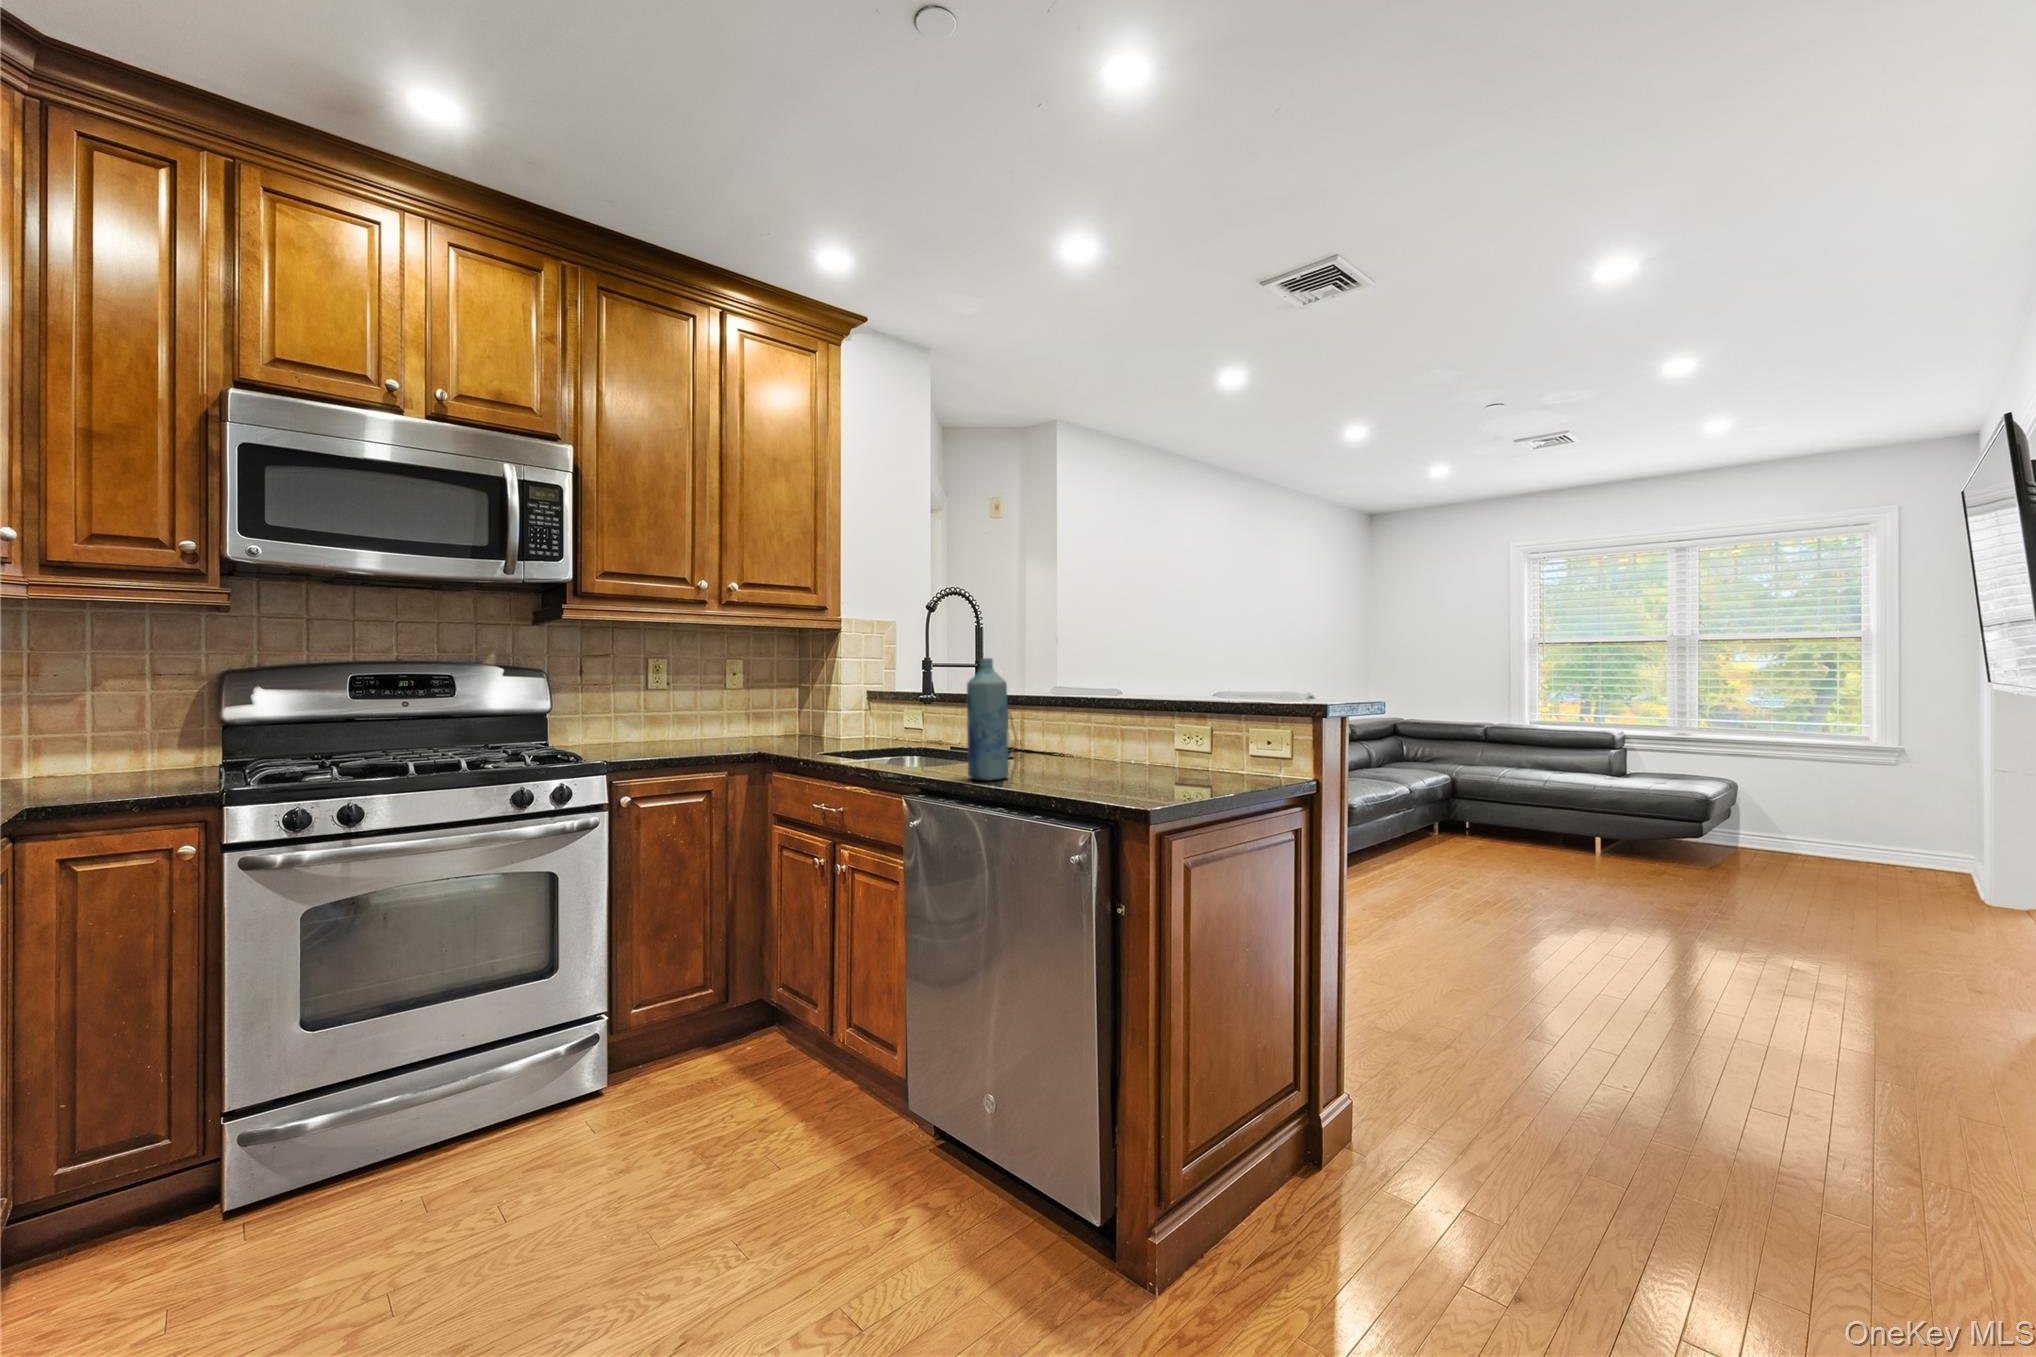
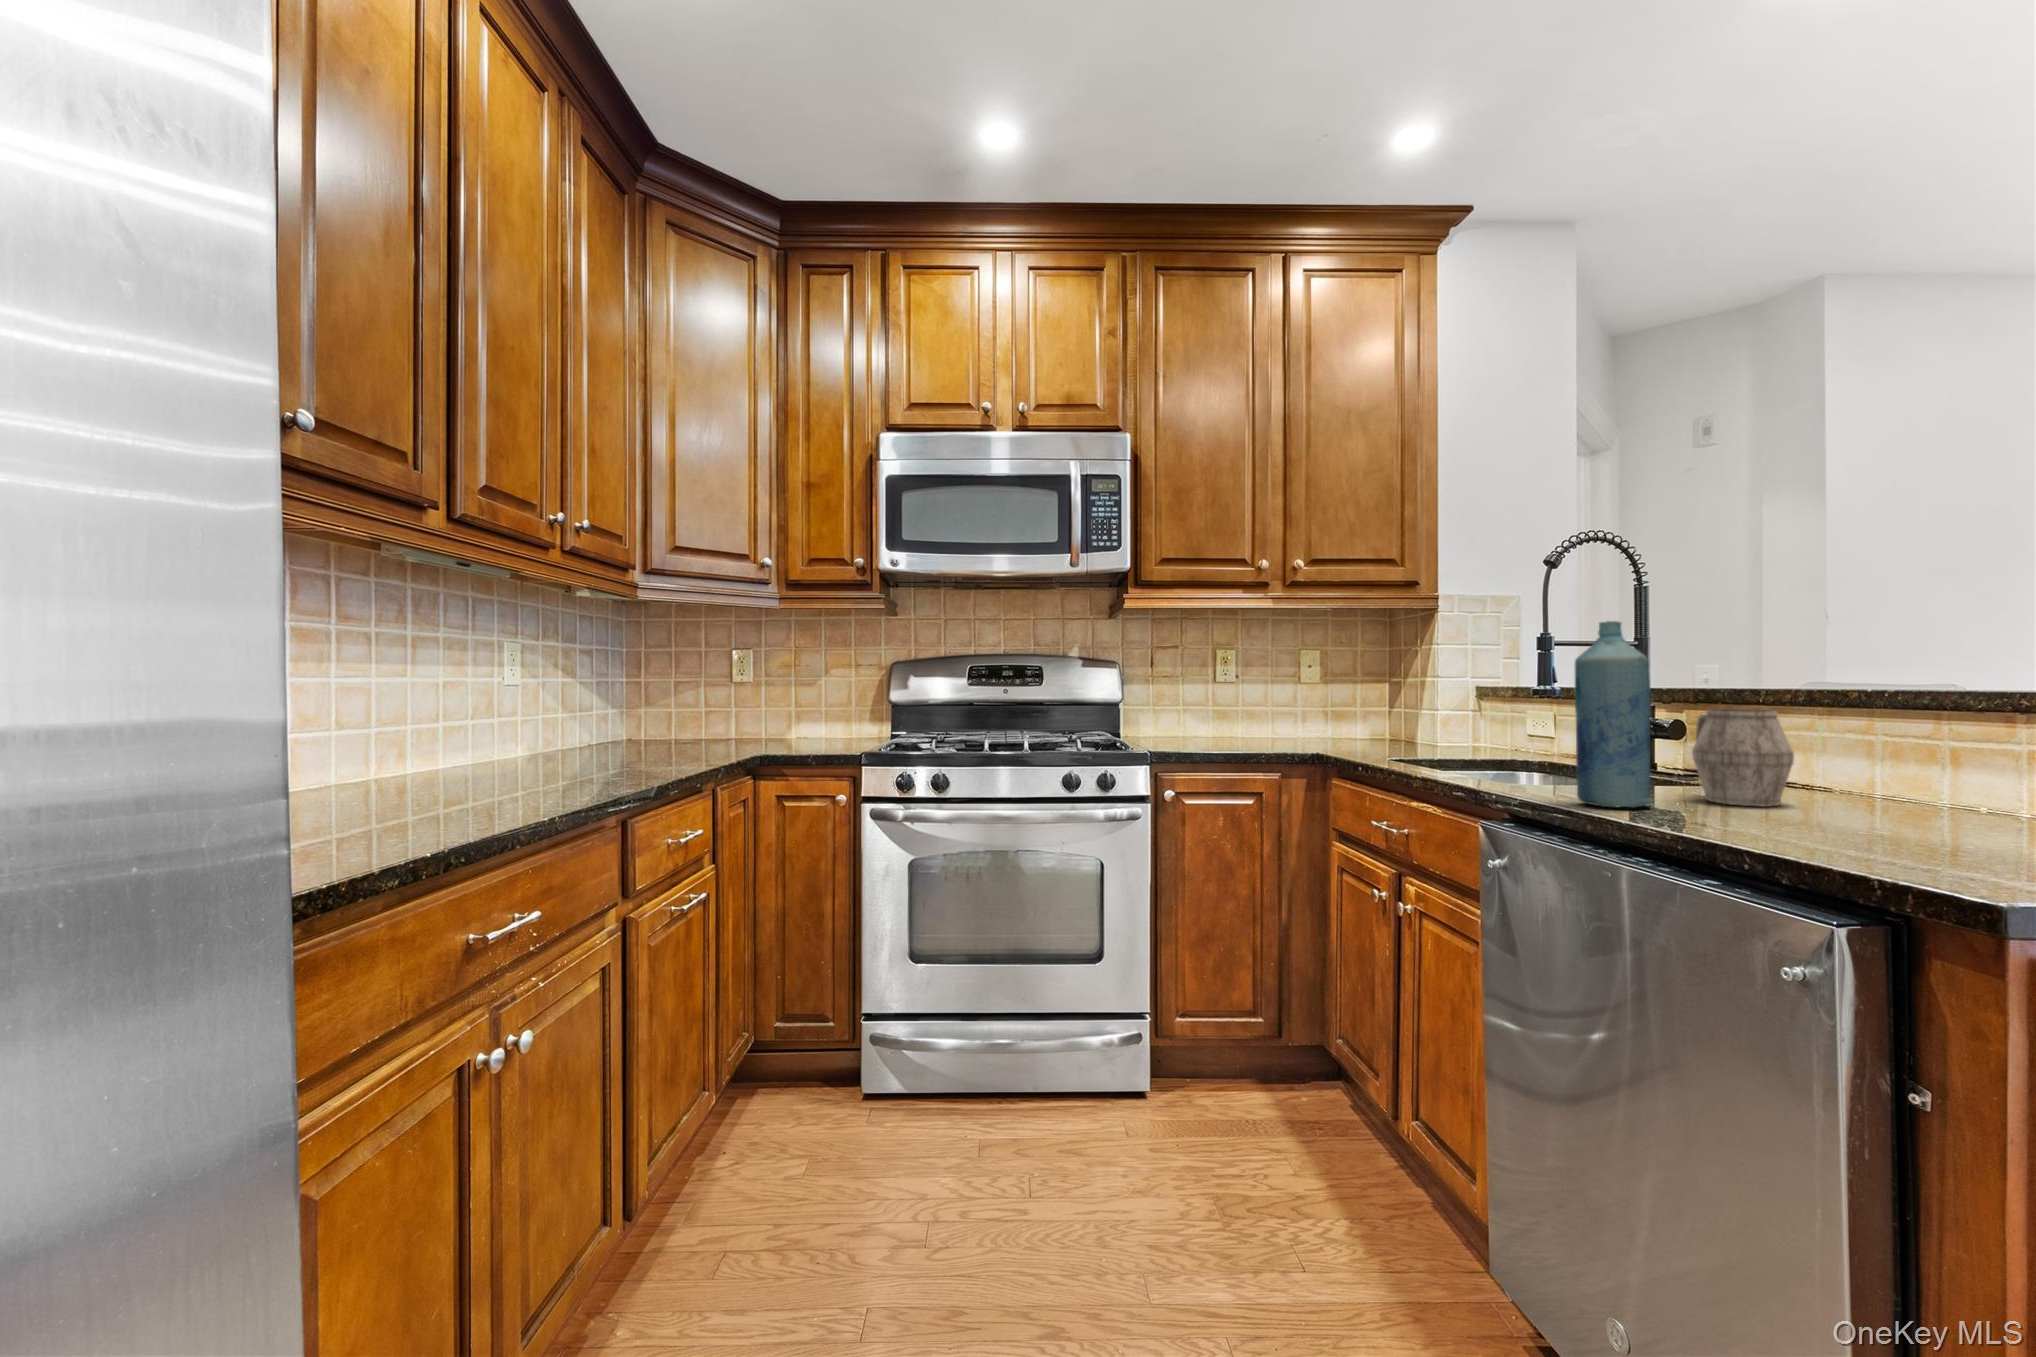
mug: none [1023,712,1071,772] -> present [1692,709,1794,806]

